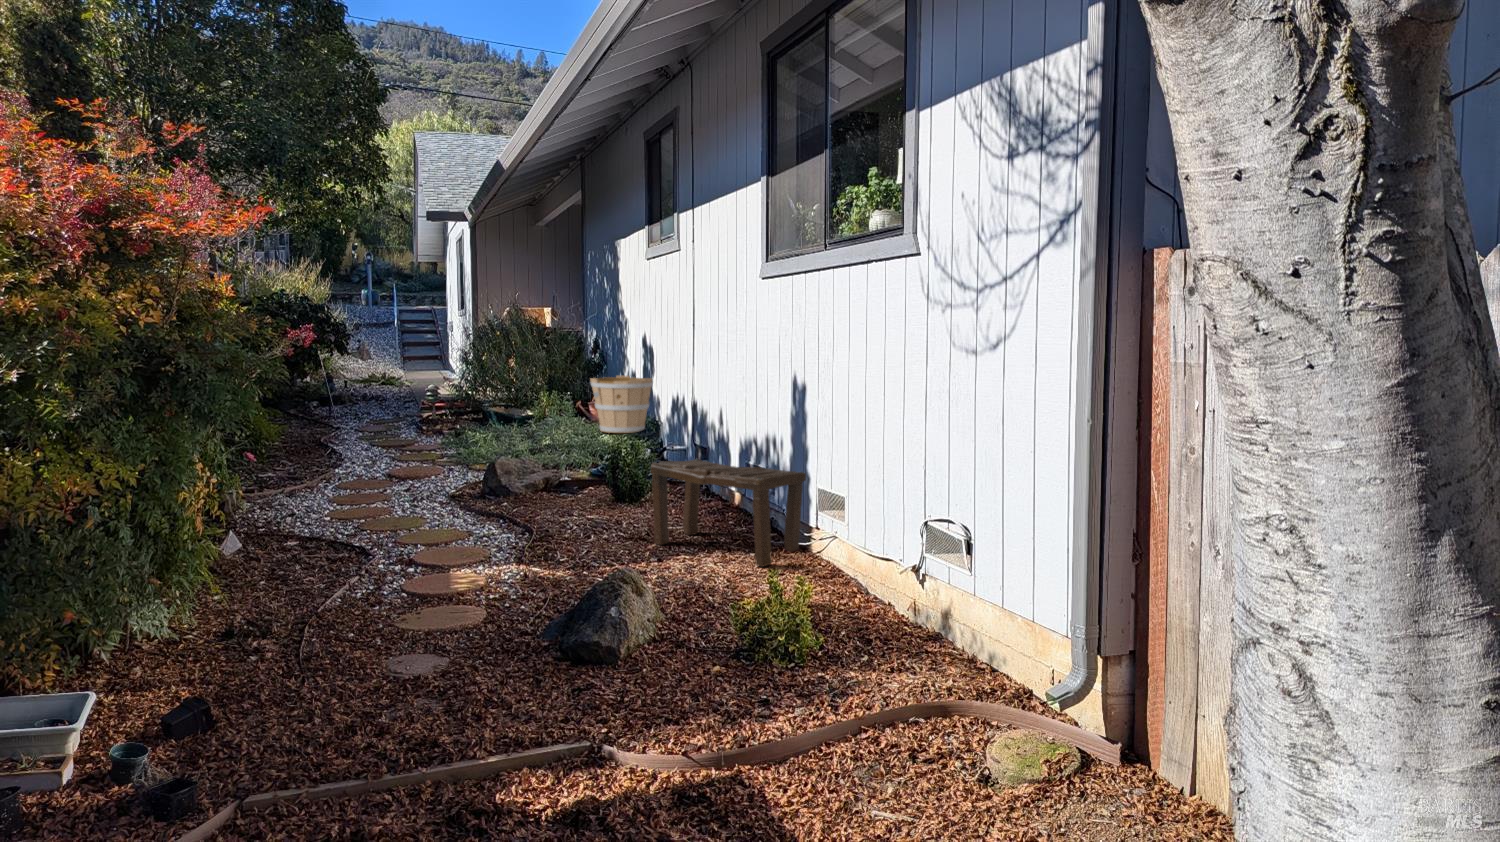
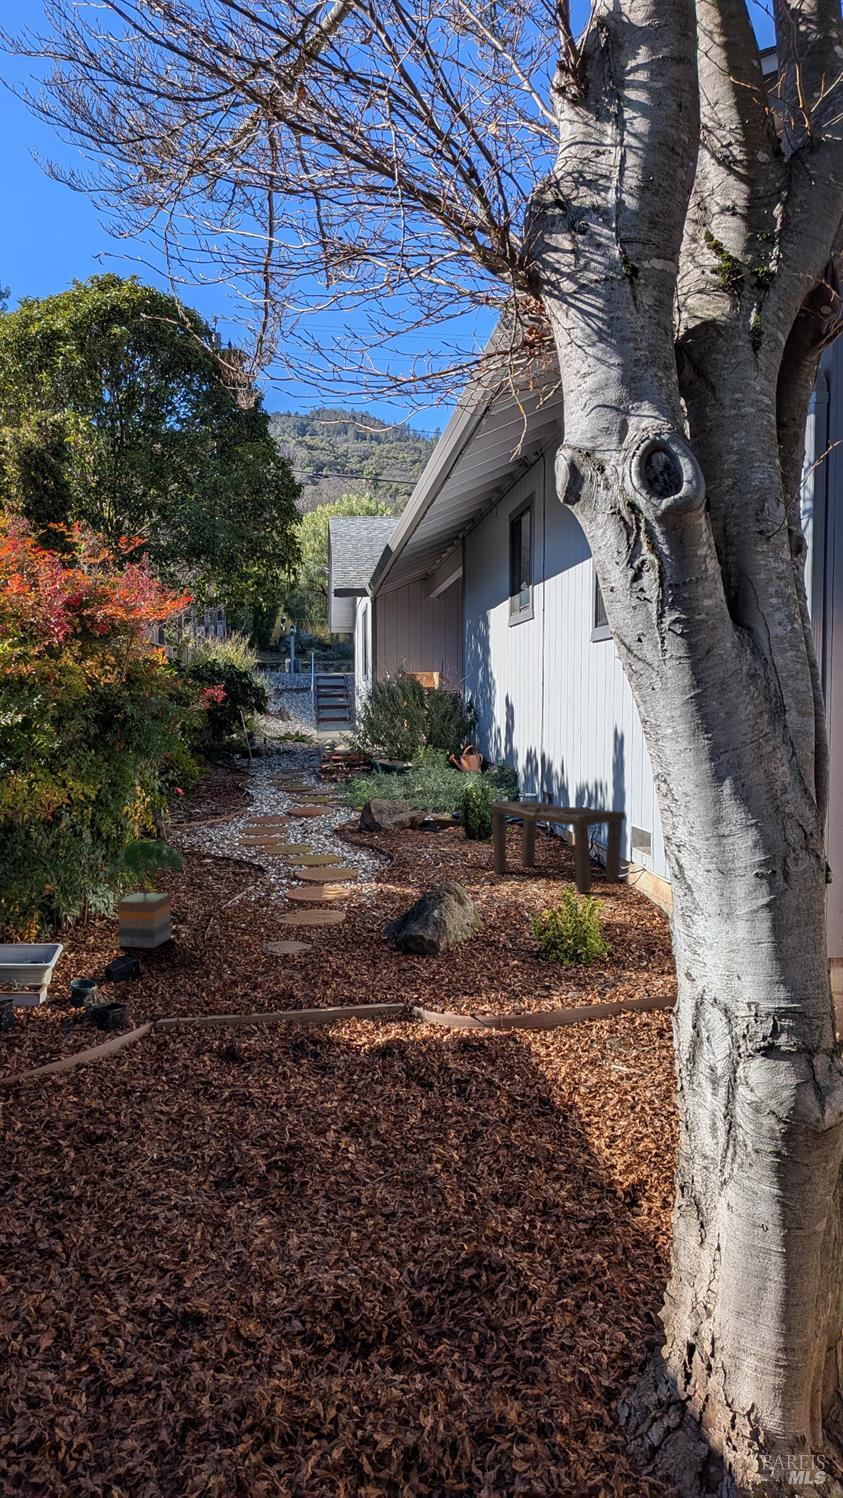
wooden bucket: present [590,376,653,433] -> none [458,731,515,782]
potted tree: none [153,534,277,680] -> present [107,842,184,948]

